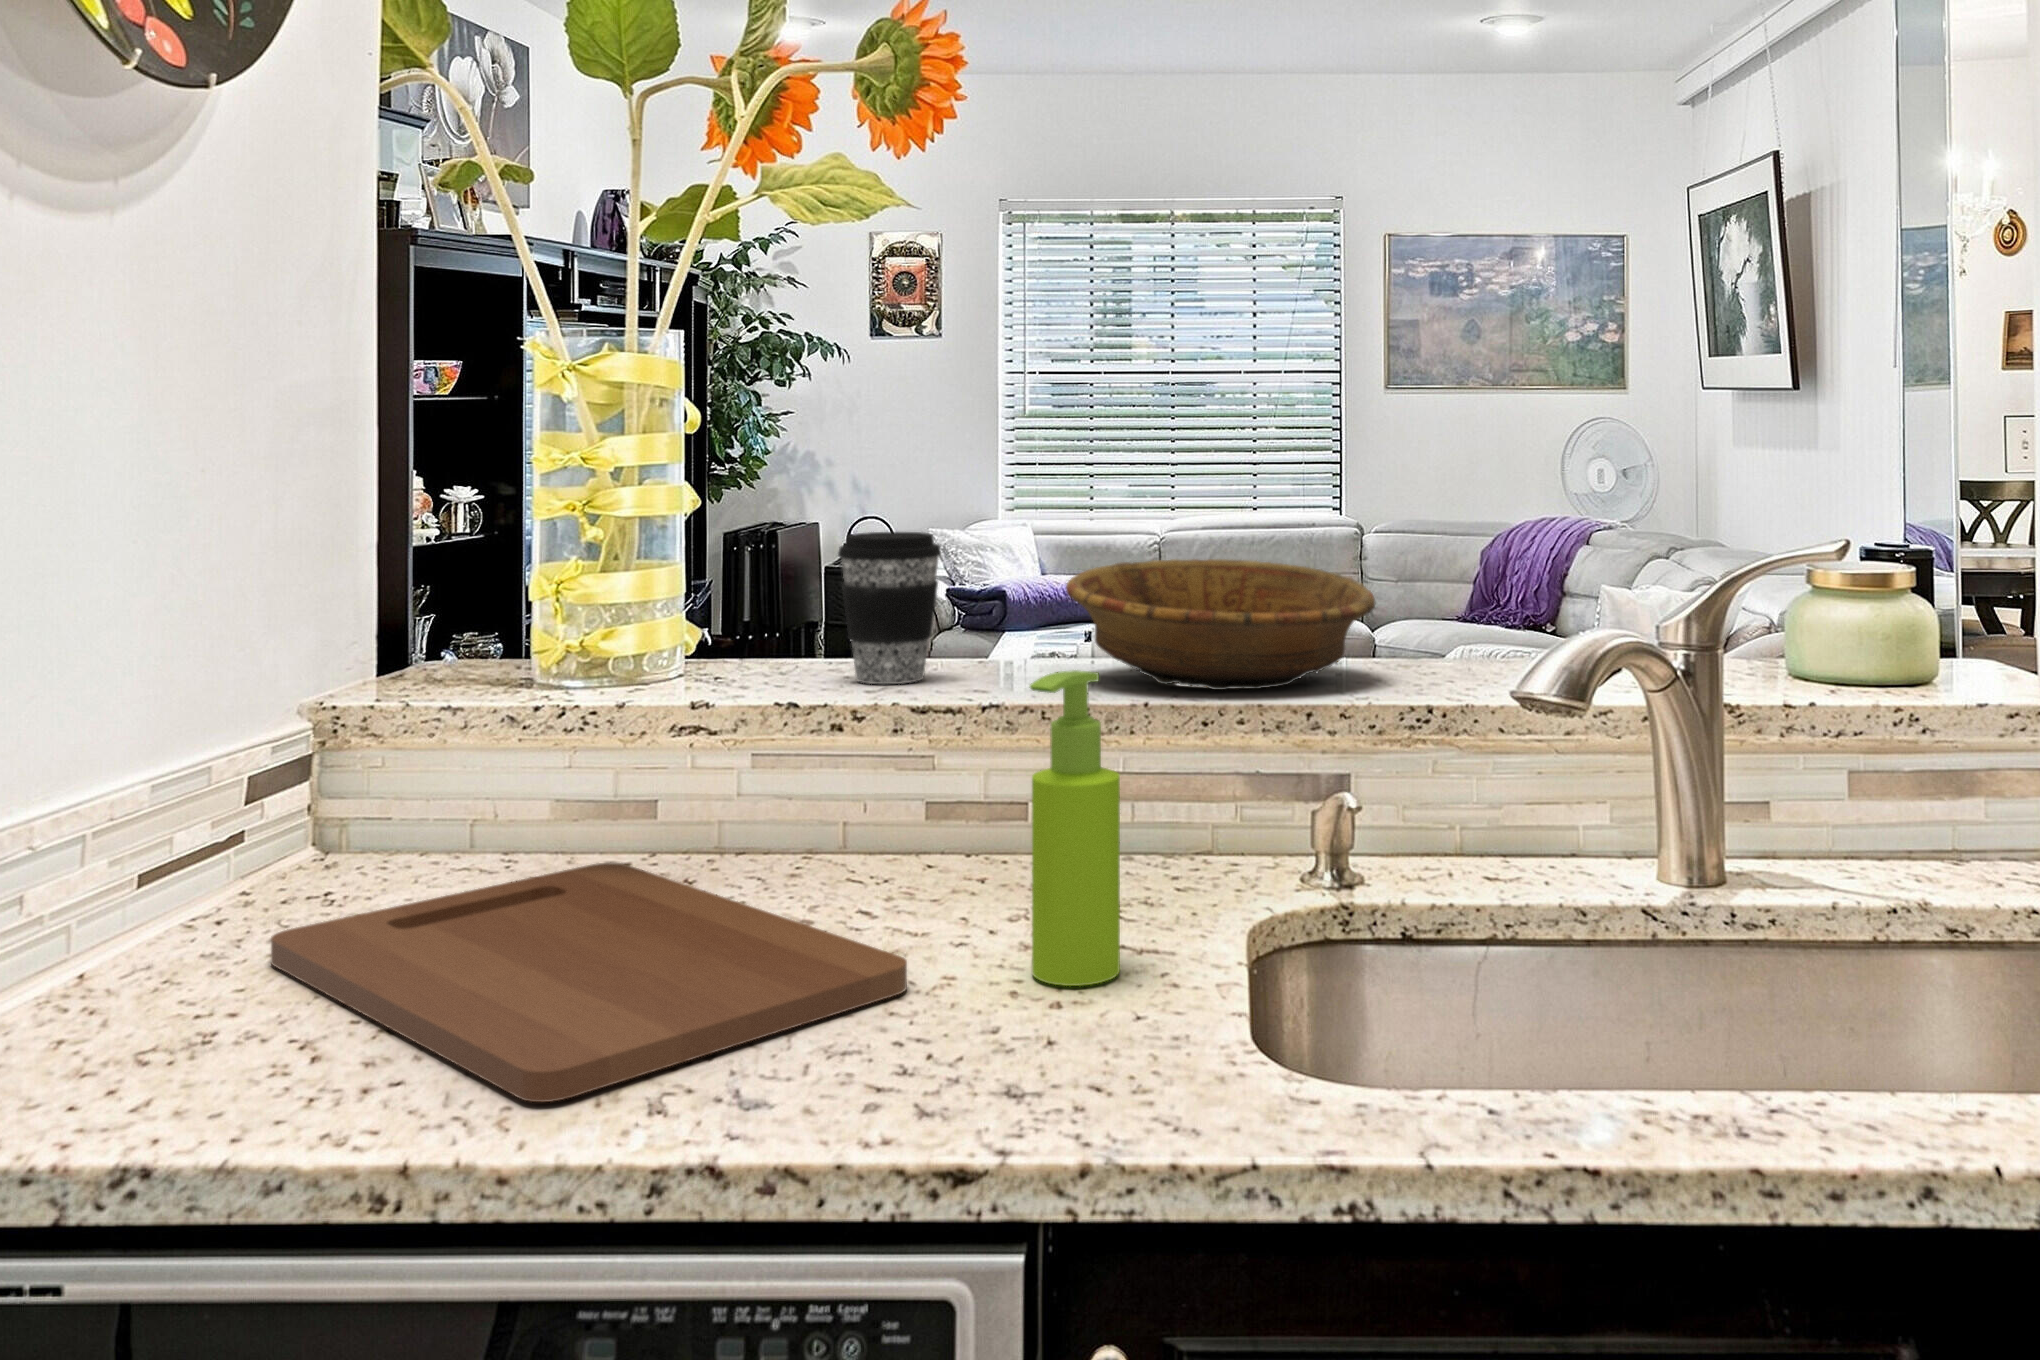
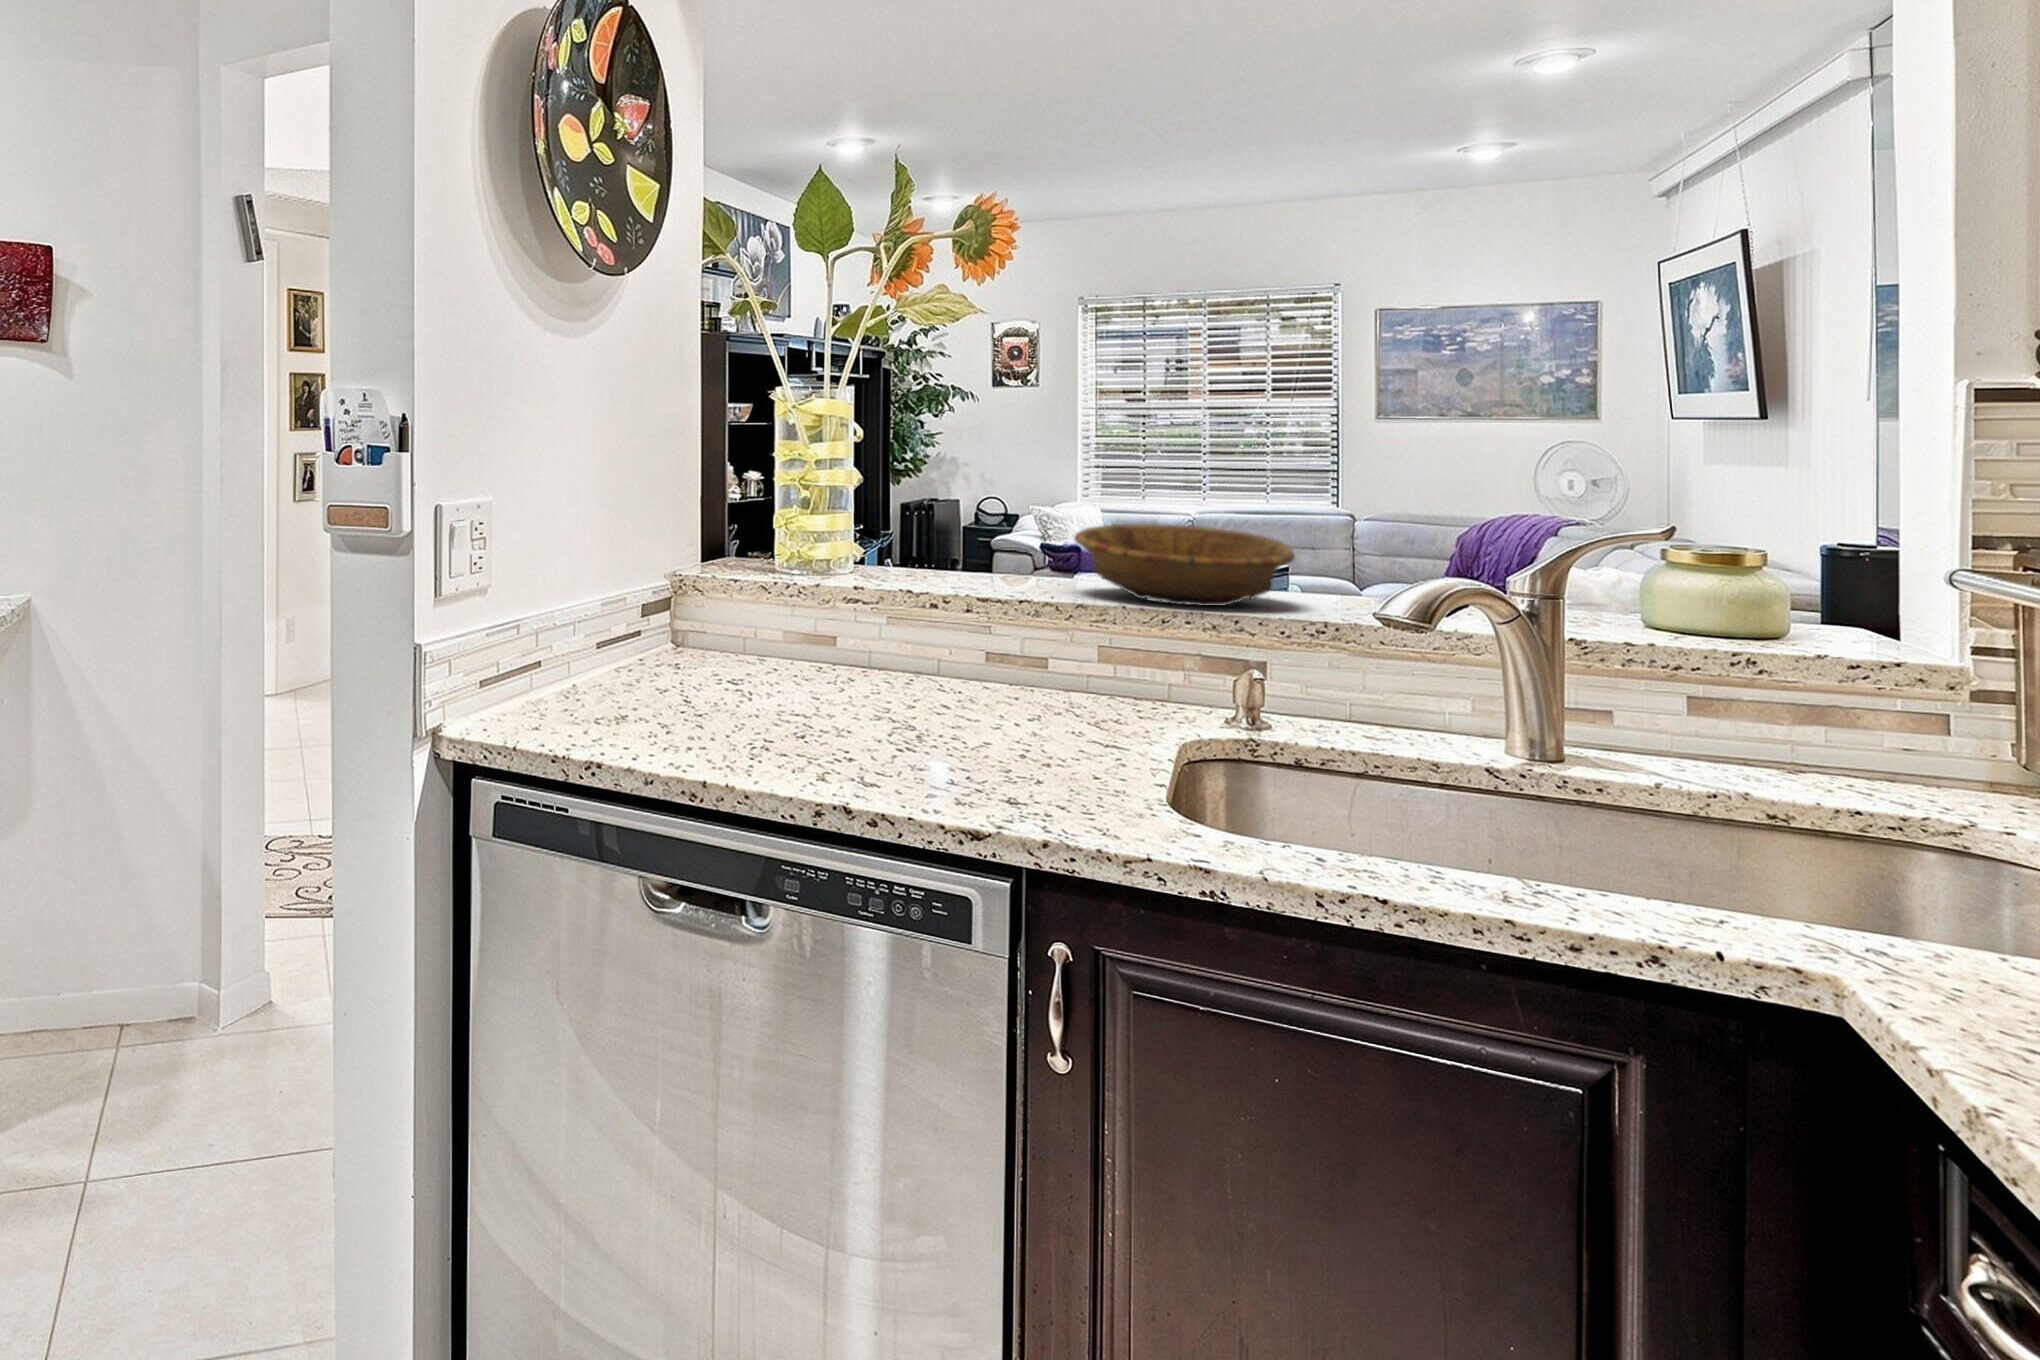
coffee cup: present [838,532,941,684] -> none [935,500,997,585]
soap dispenser: present [1029,670,1120,986] -> none [1028,578,1088,755]
cutting board: present [271,863,907,1102] -> none [654,662,960,759]

